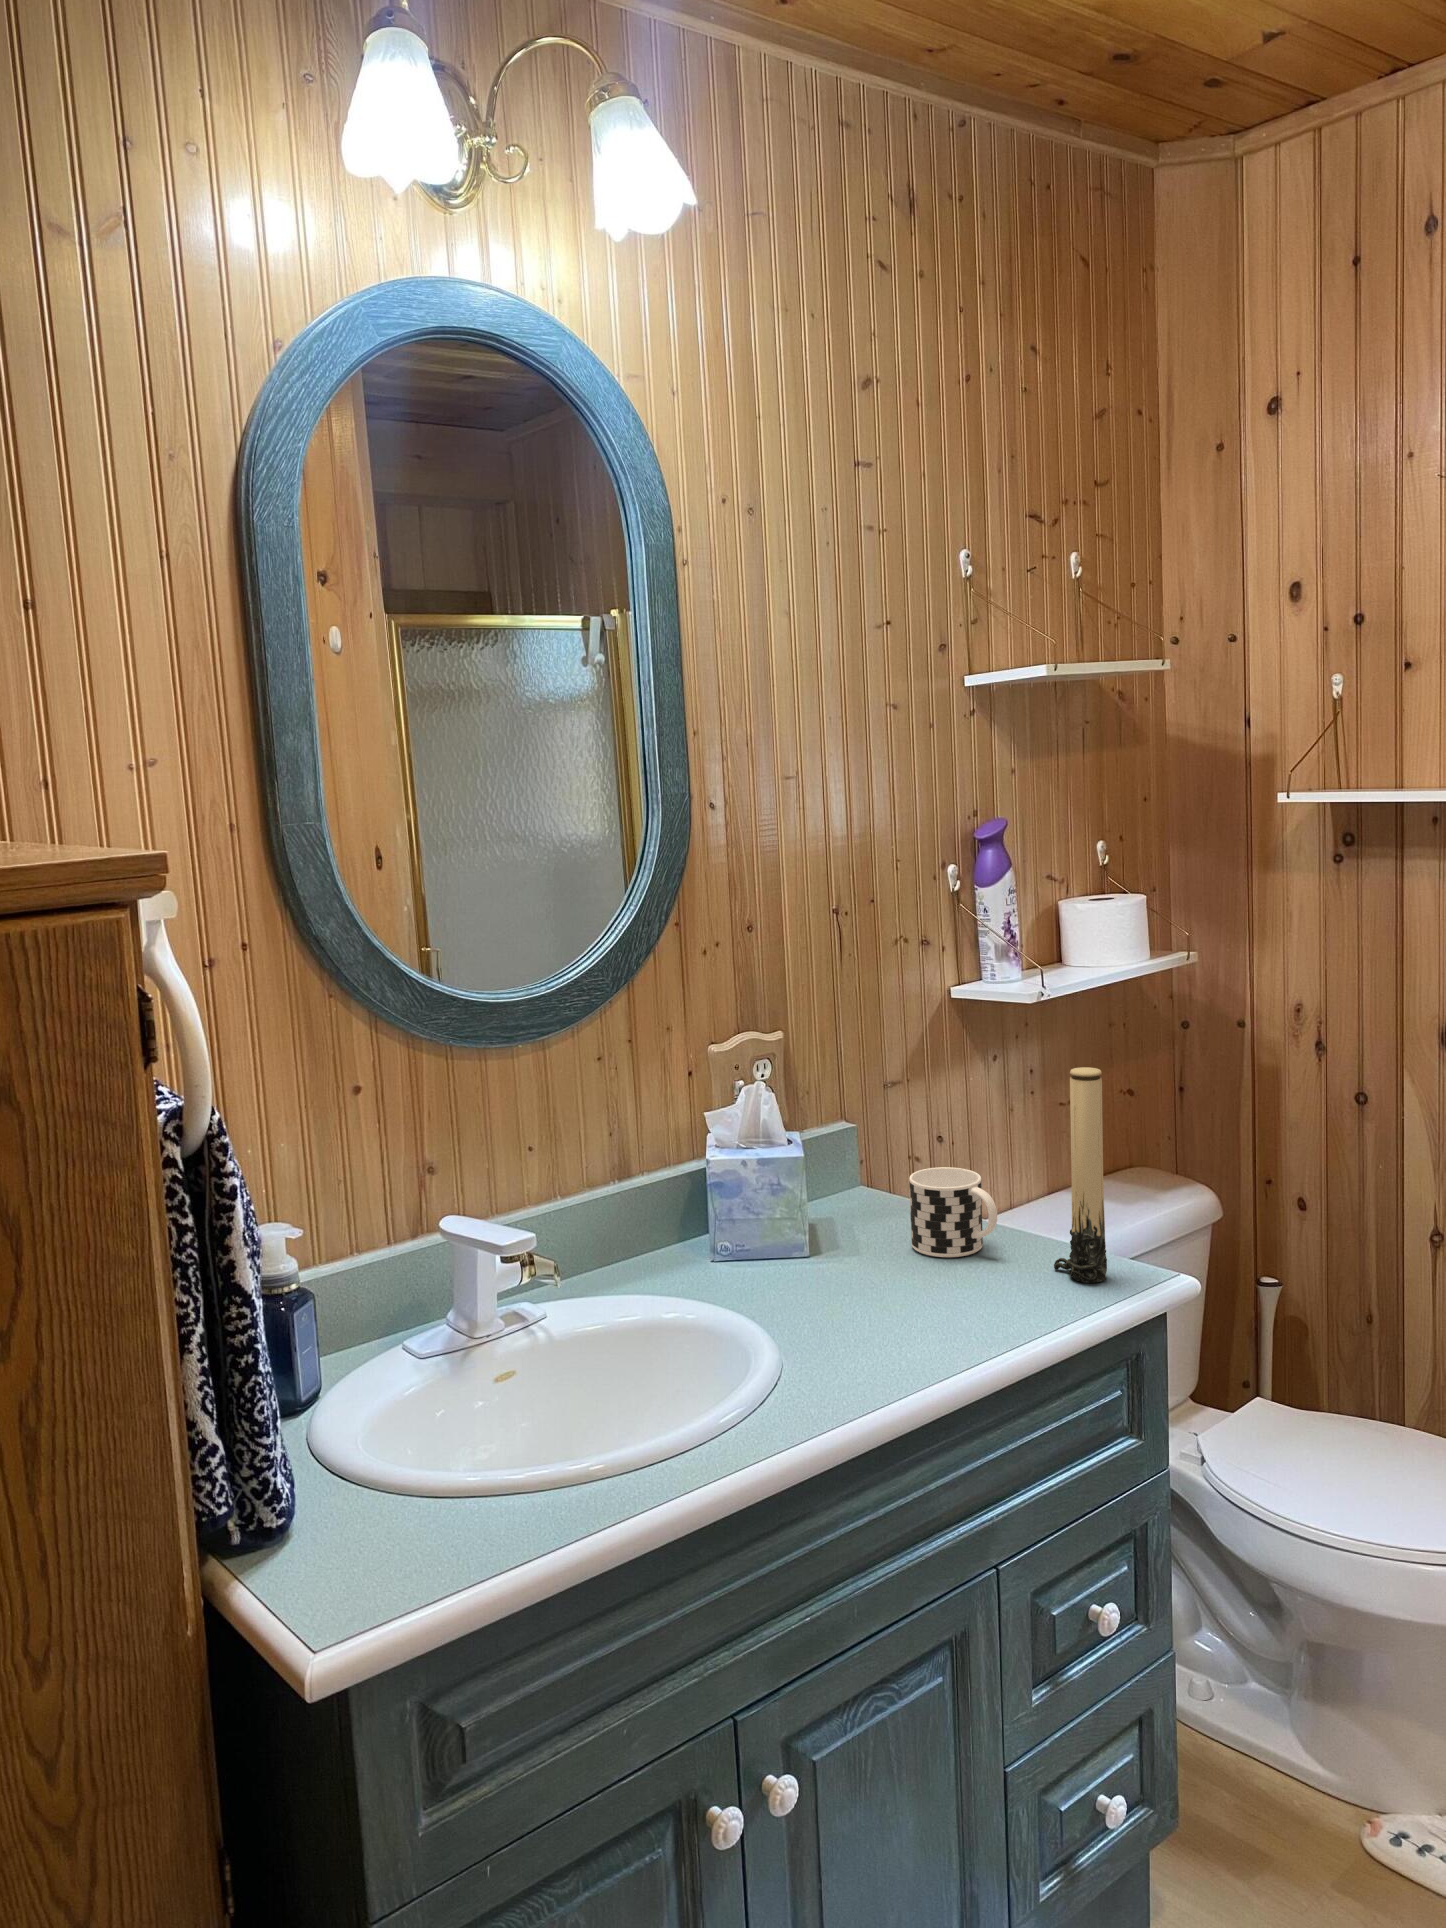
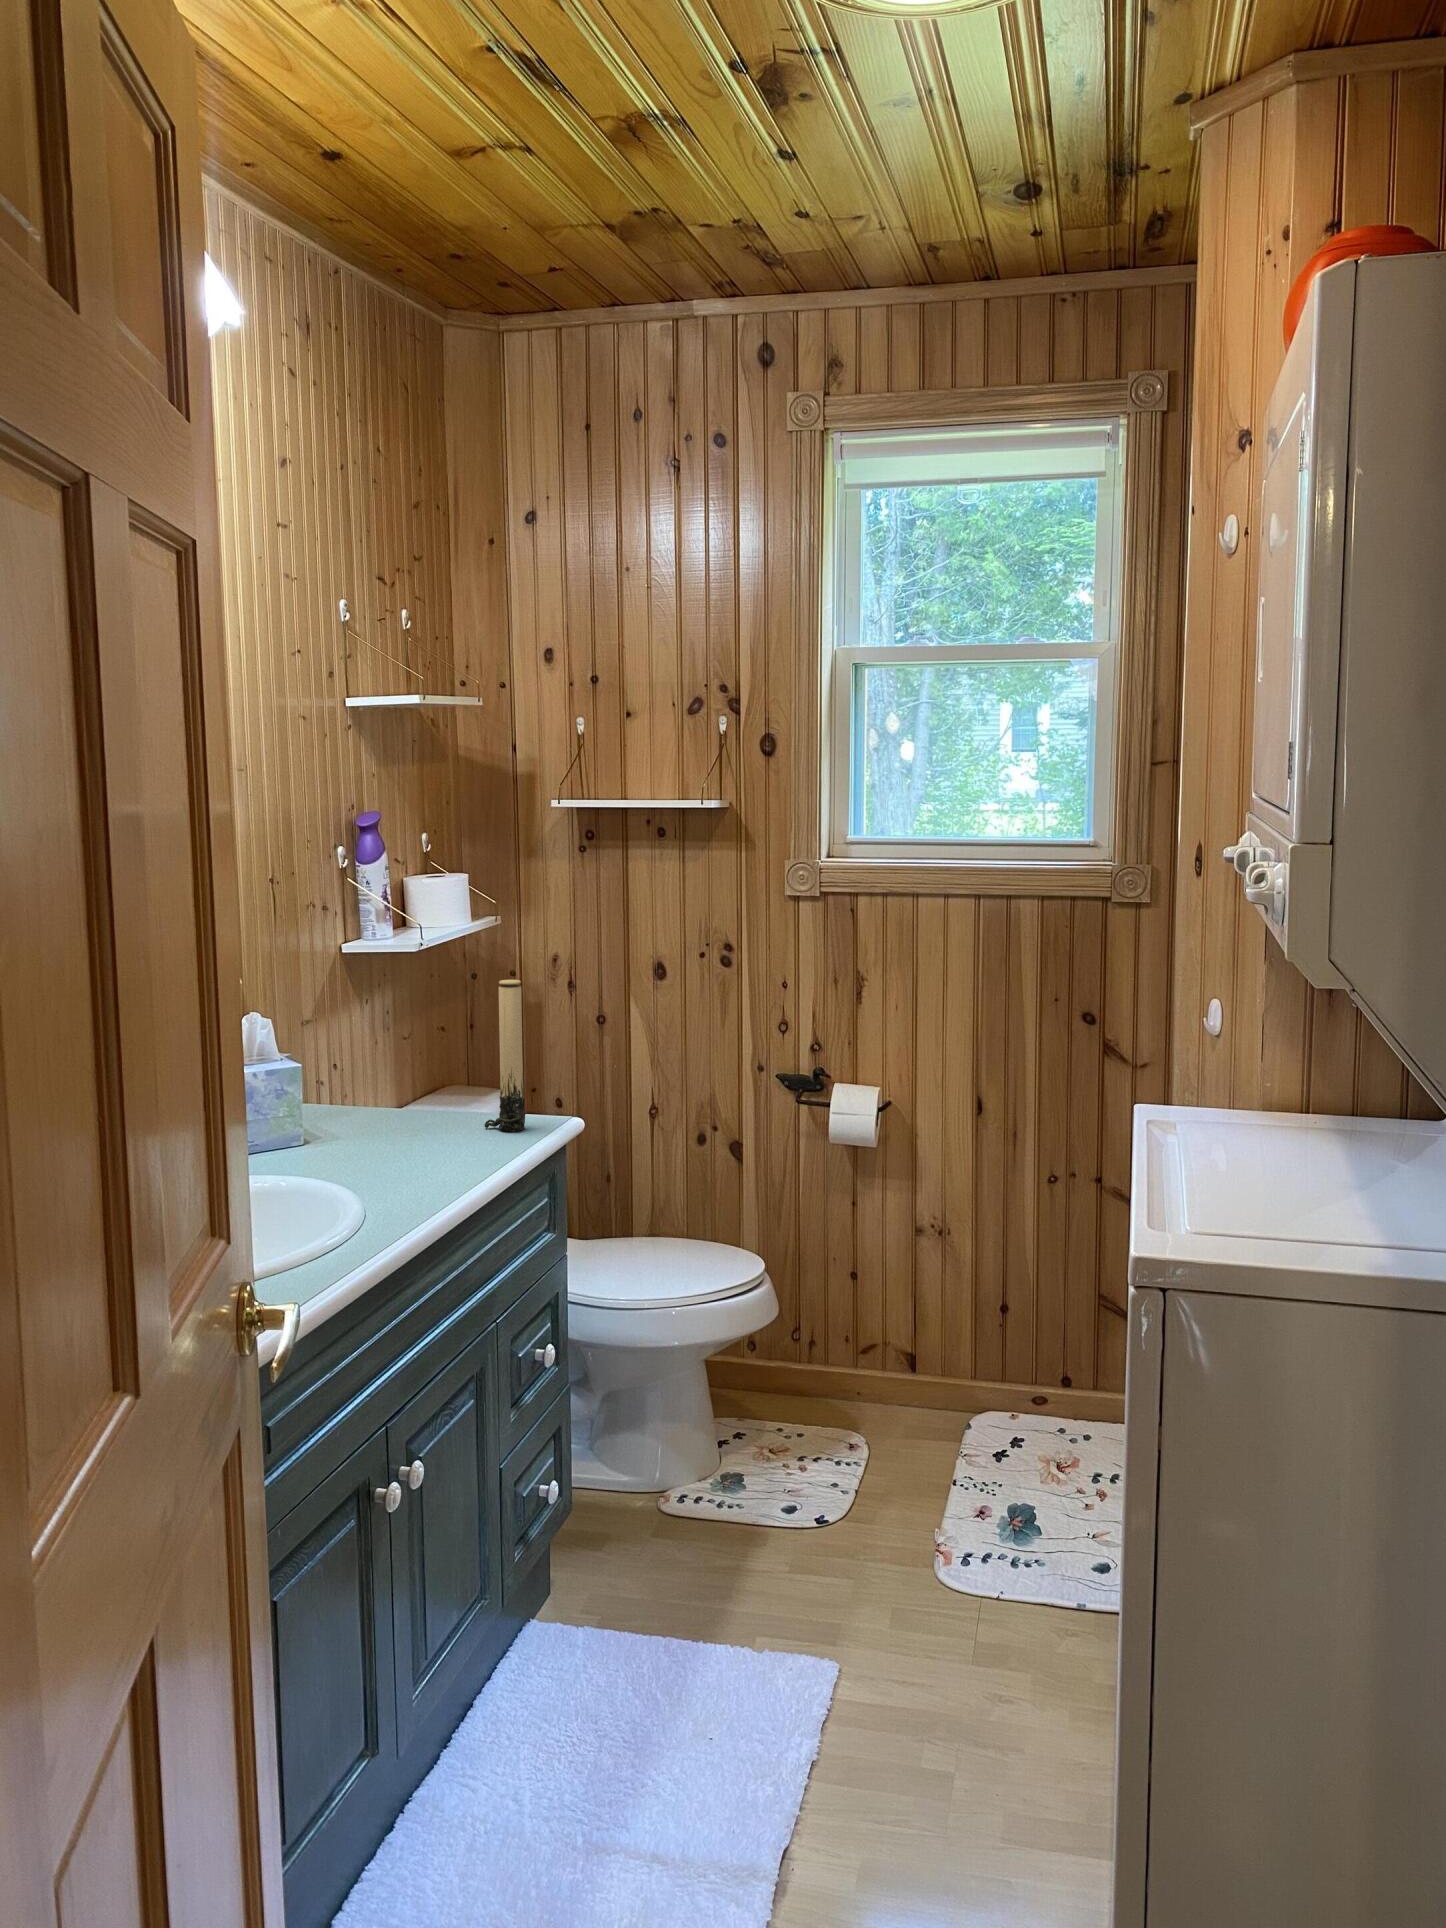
cup: present [909,1167,997,1257] -> none [368,1069,440,1133]

